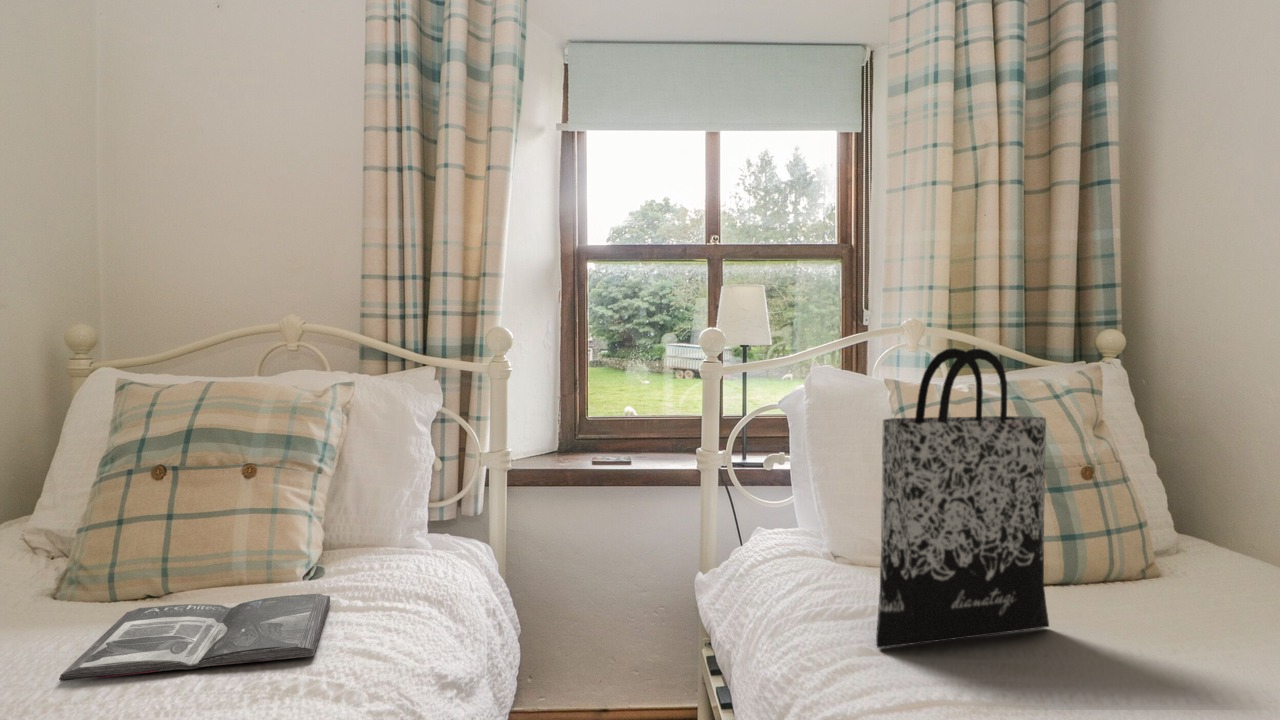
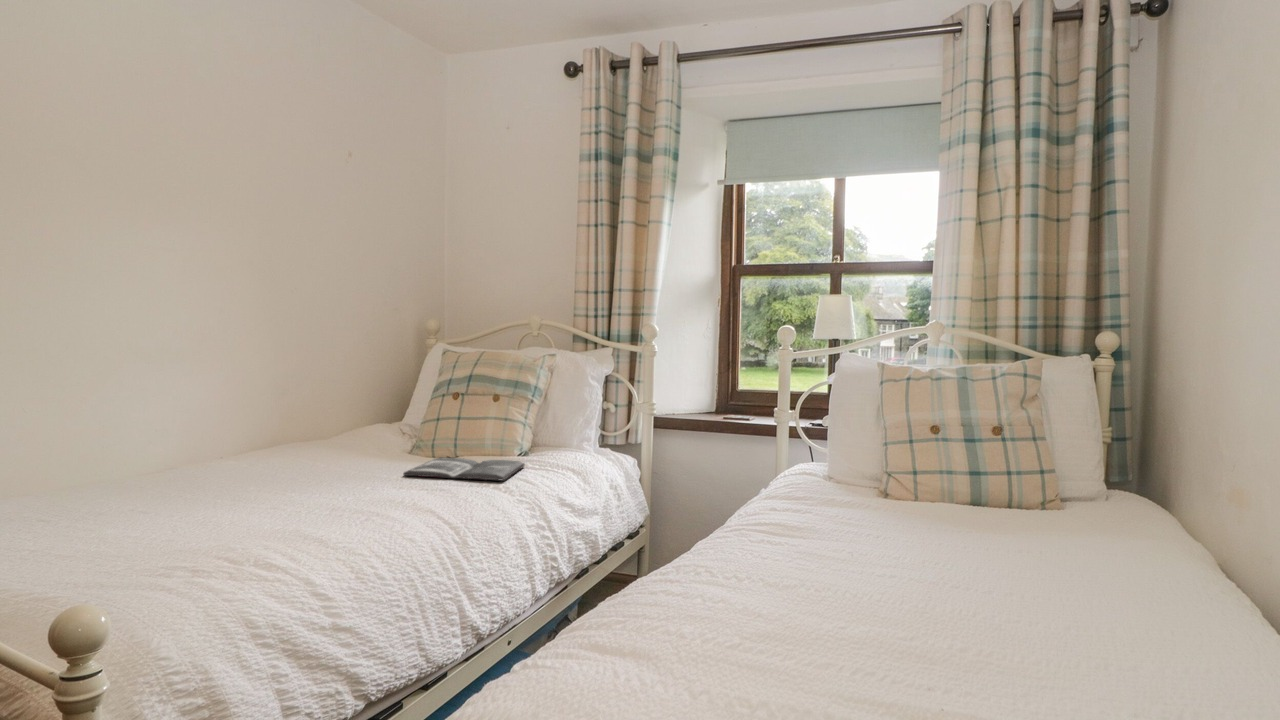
tote bag: present [876,348,1049,648] -> none [782,339,907,516]

